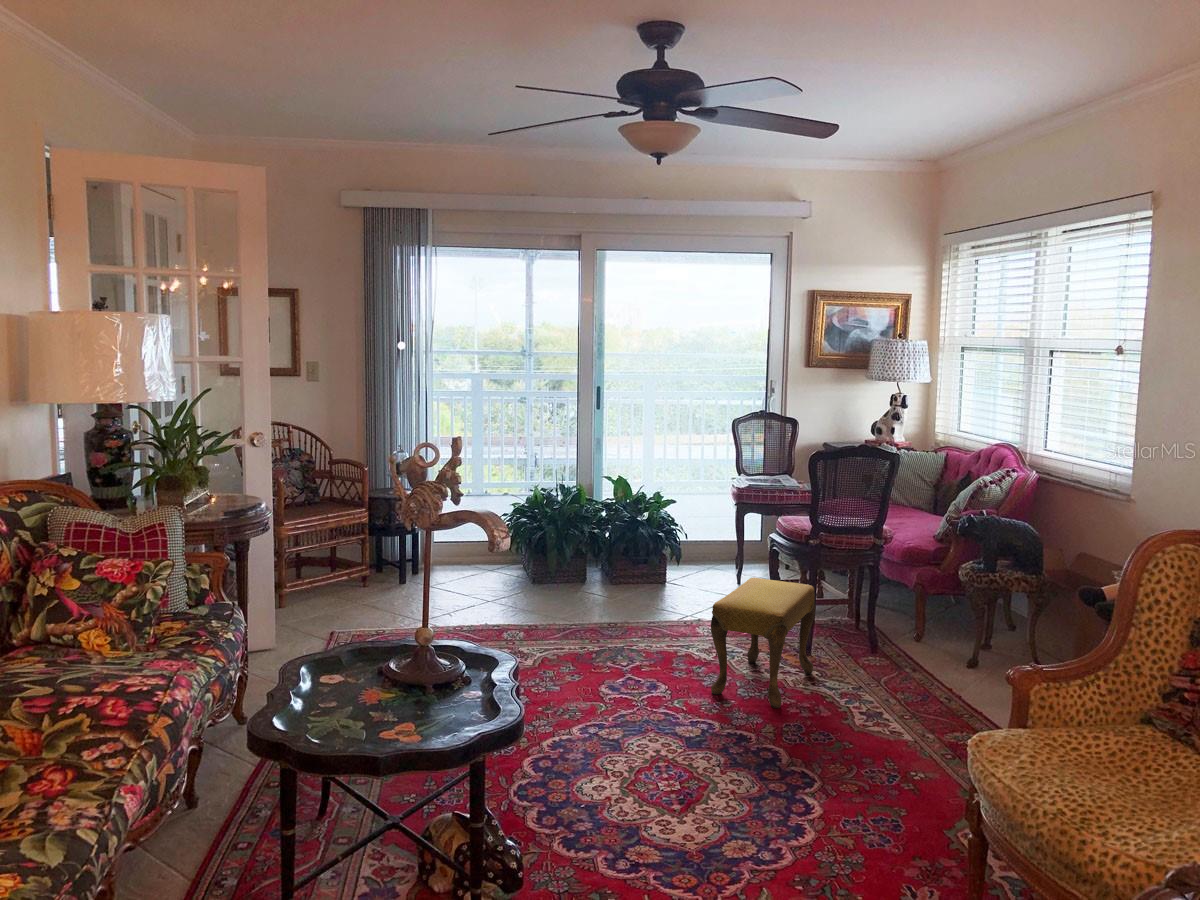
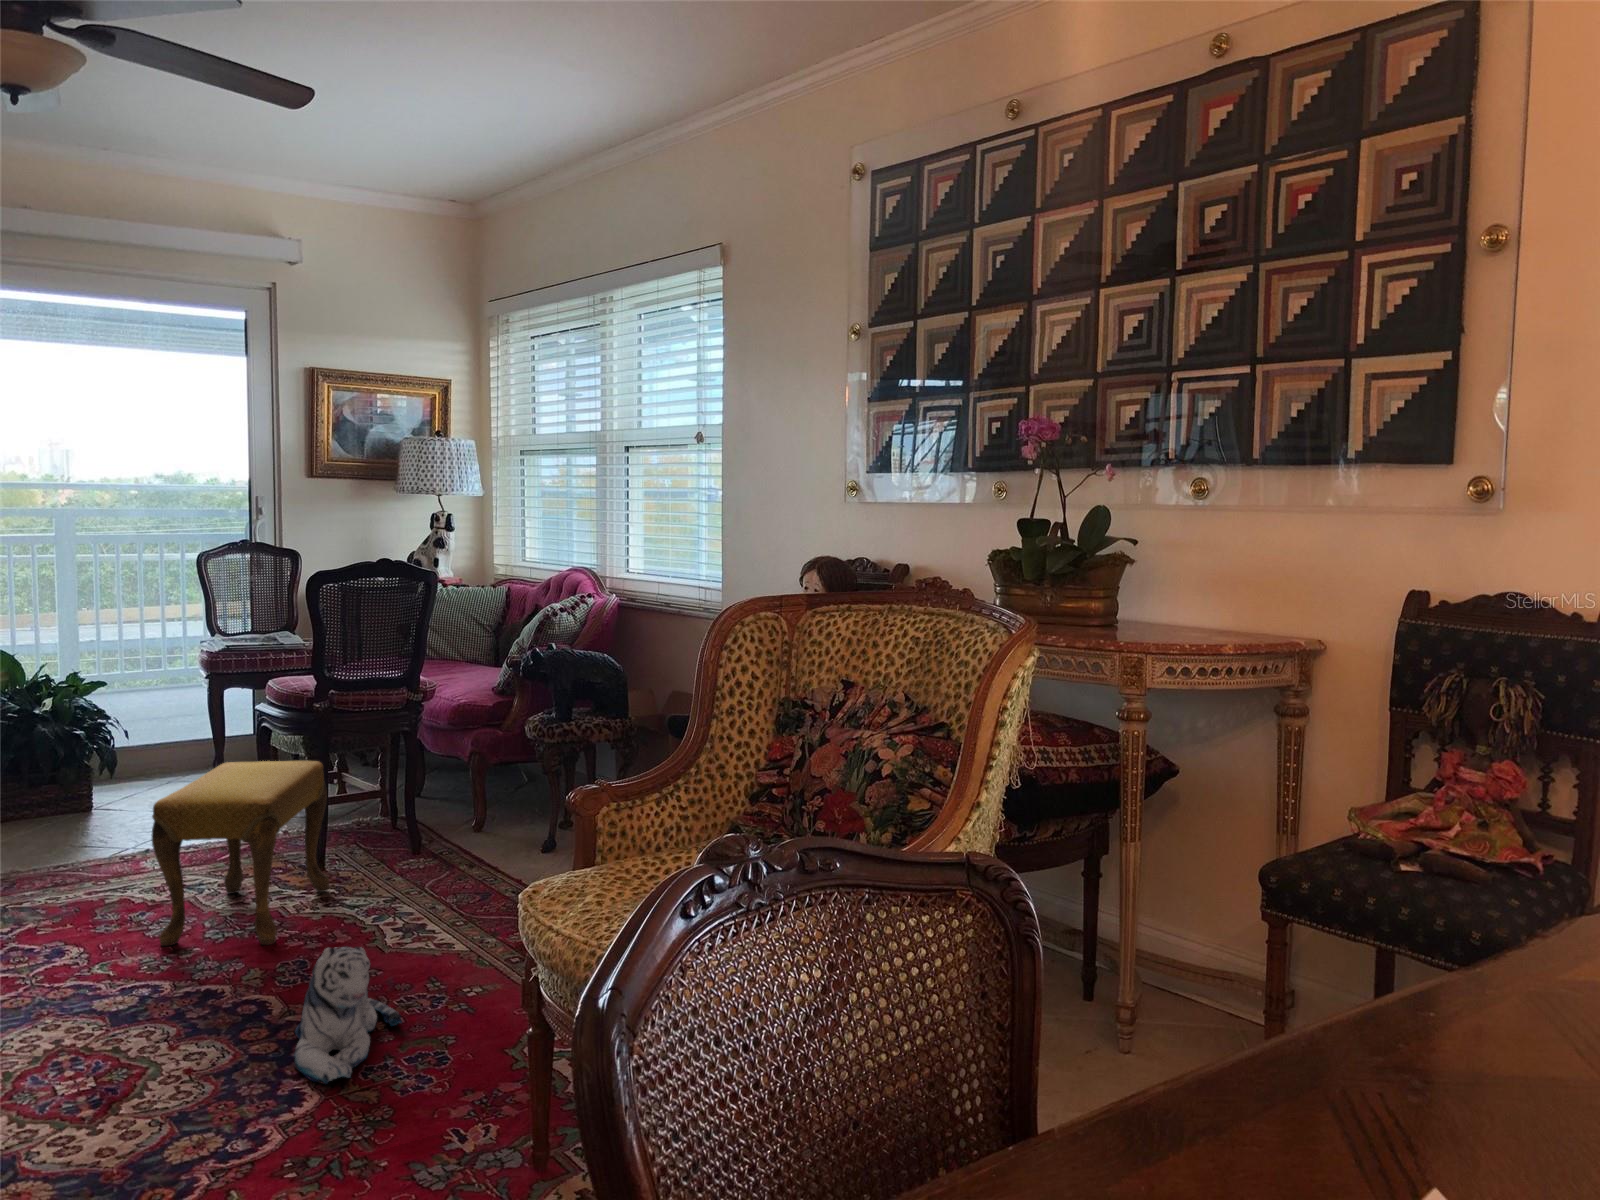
plush toy: none [796,735,867,829] -> present [294,947,402,1084]

